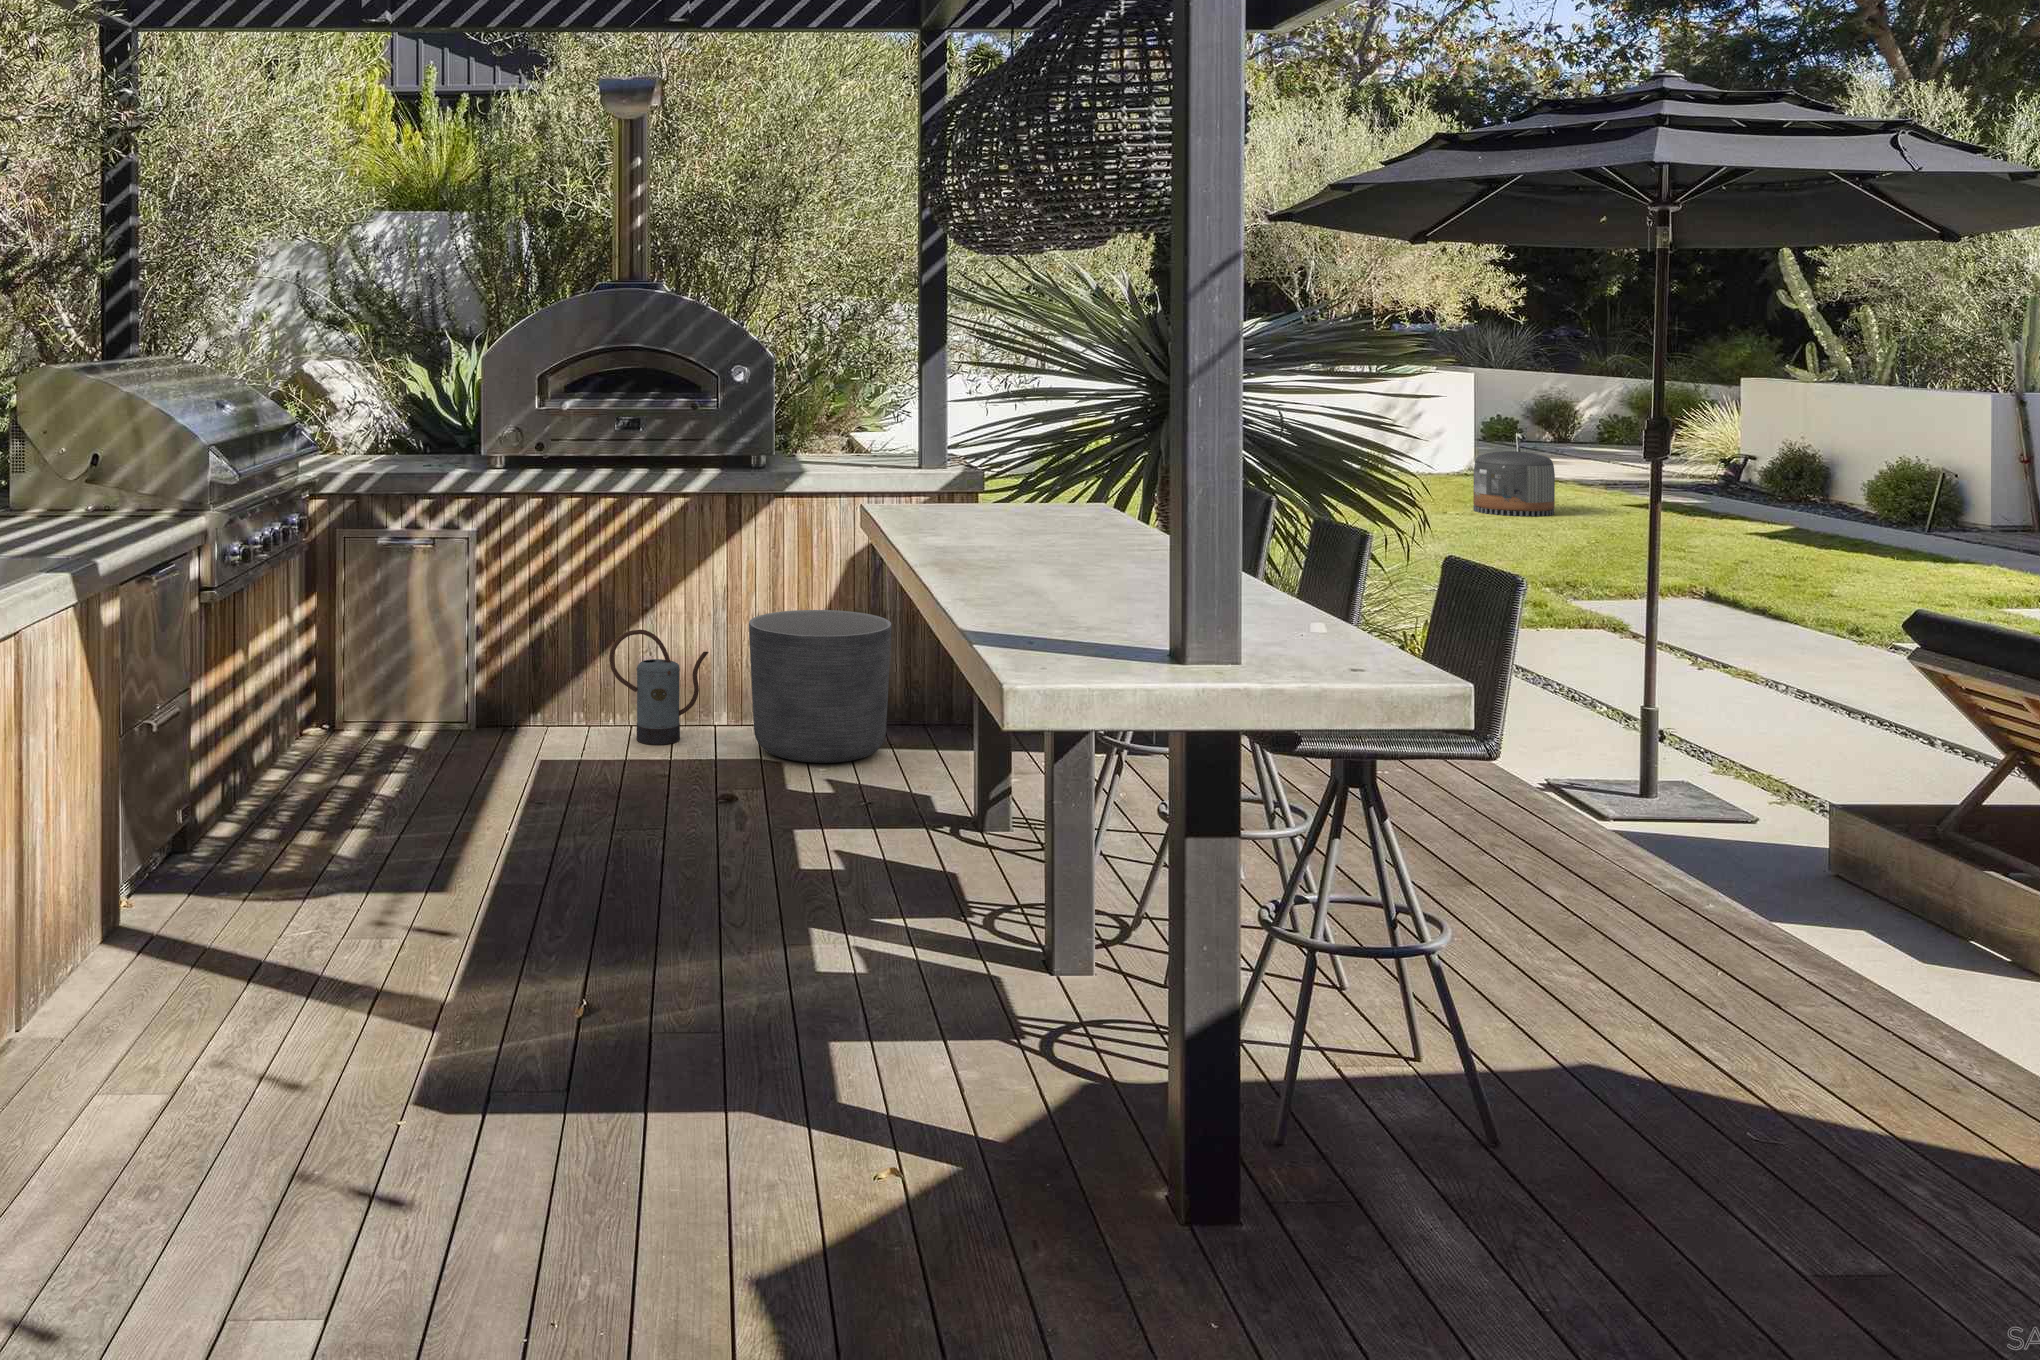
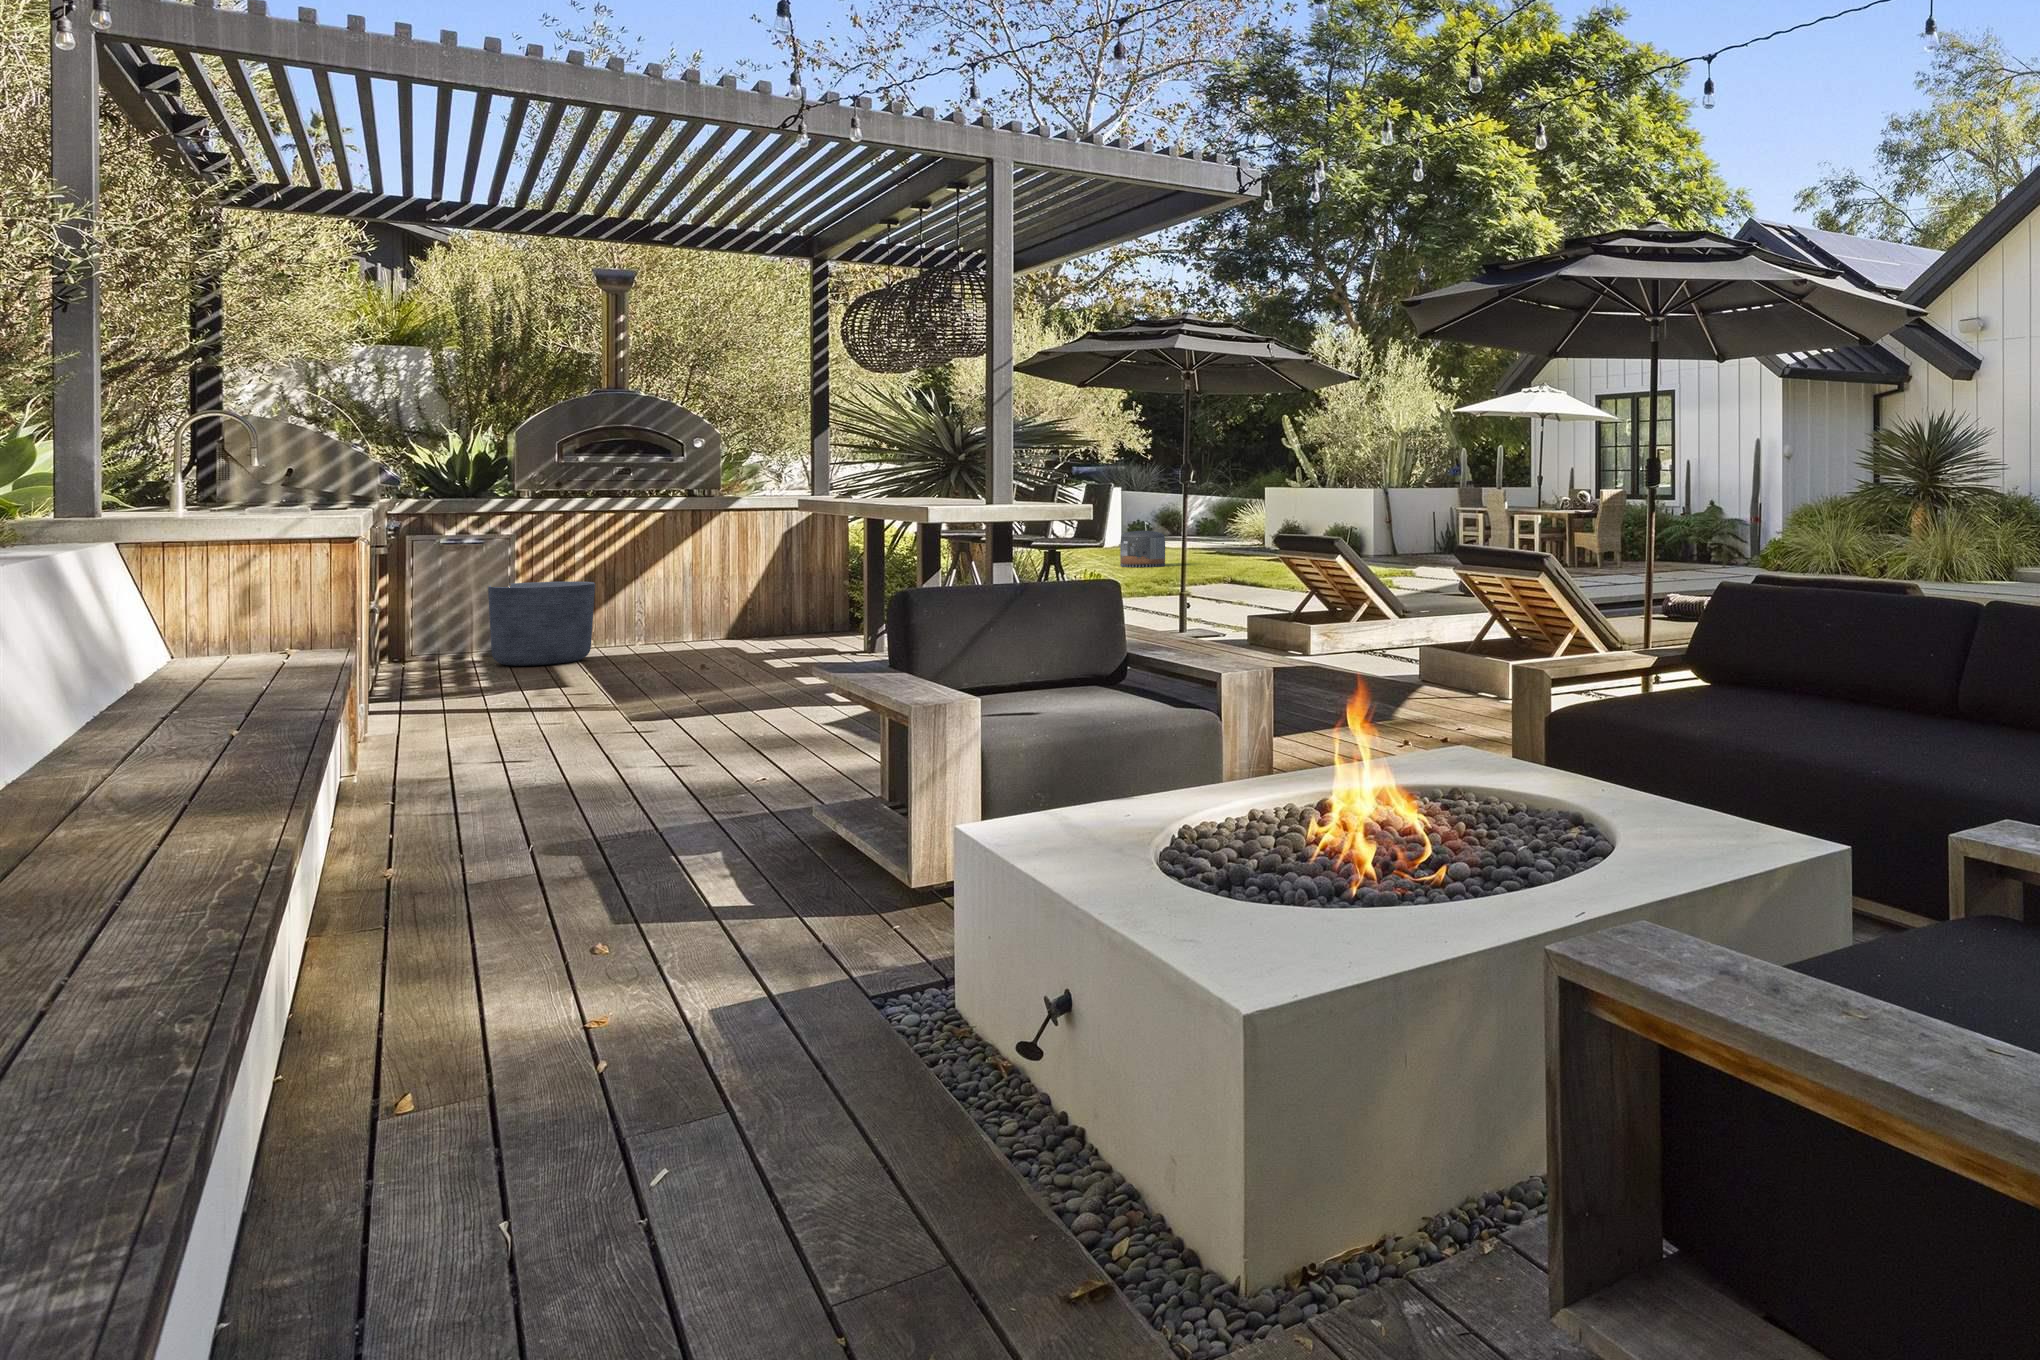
planter: present [749,610,891,763] -> present [488,582,595,666]
watering can: present [609,630,709,745] -> none [617,588,685,654]

